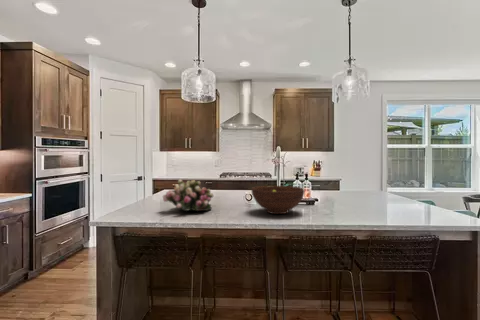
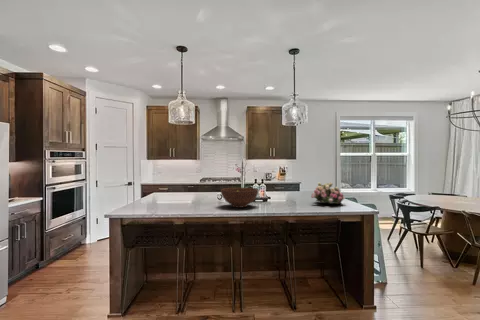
flower arrangement: present [163,179,213,211] -> present [311,182,345,204]

